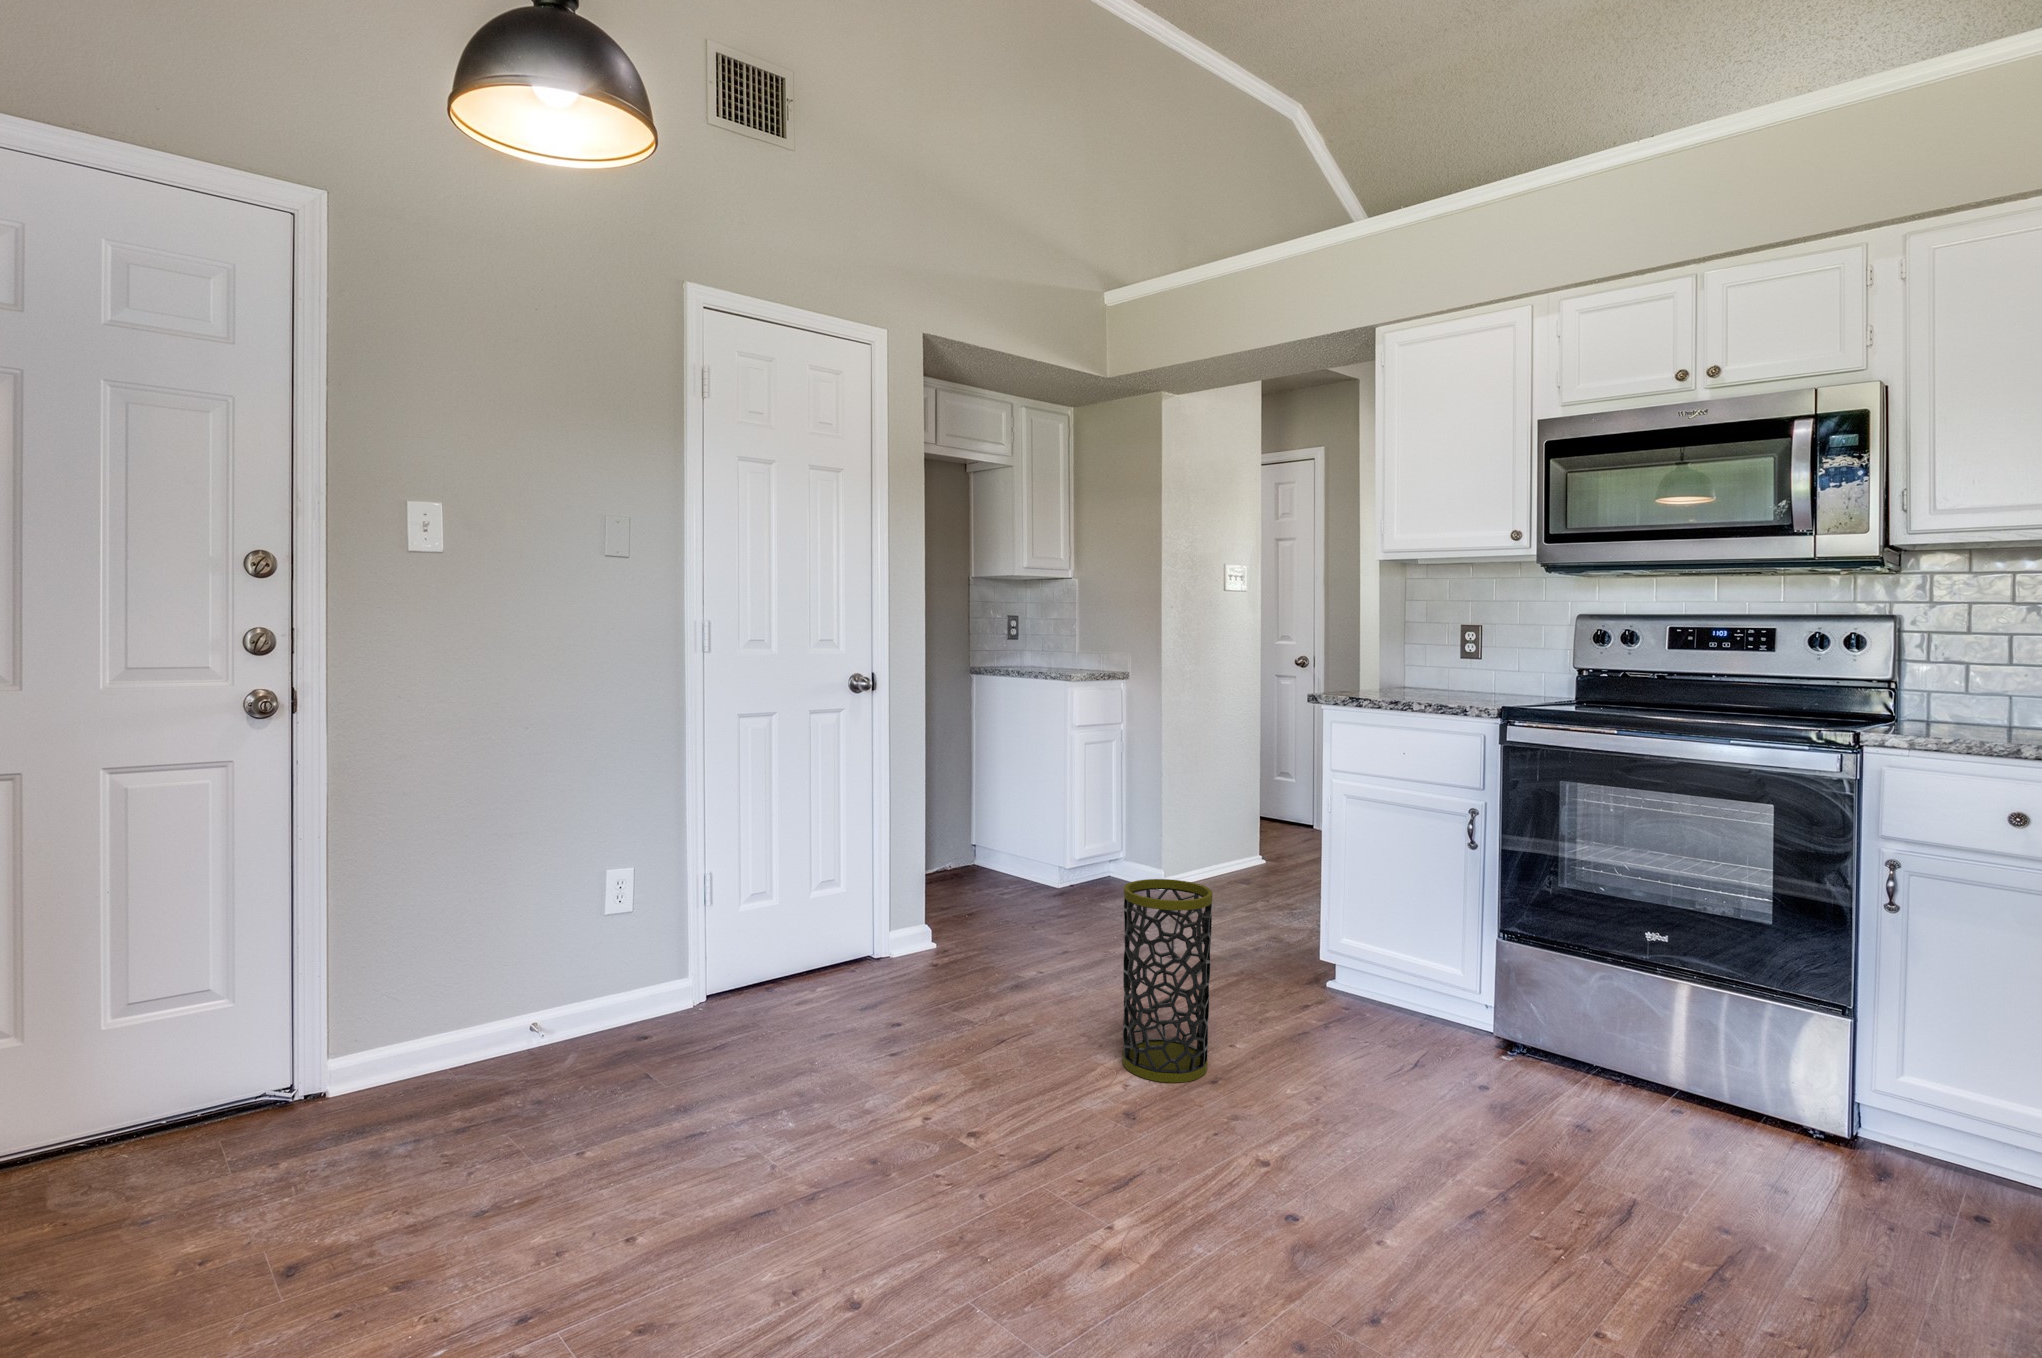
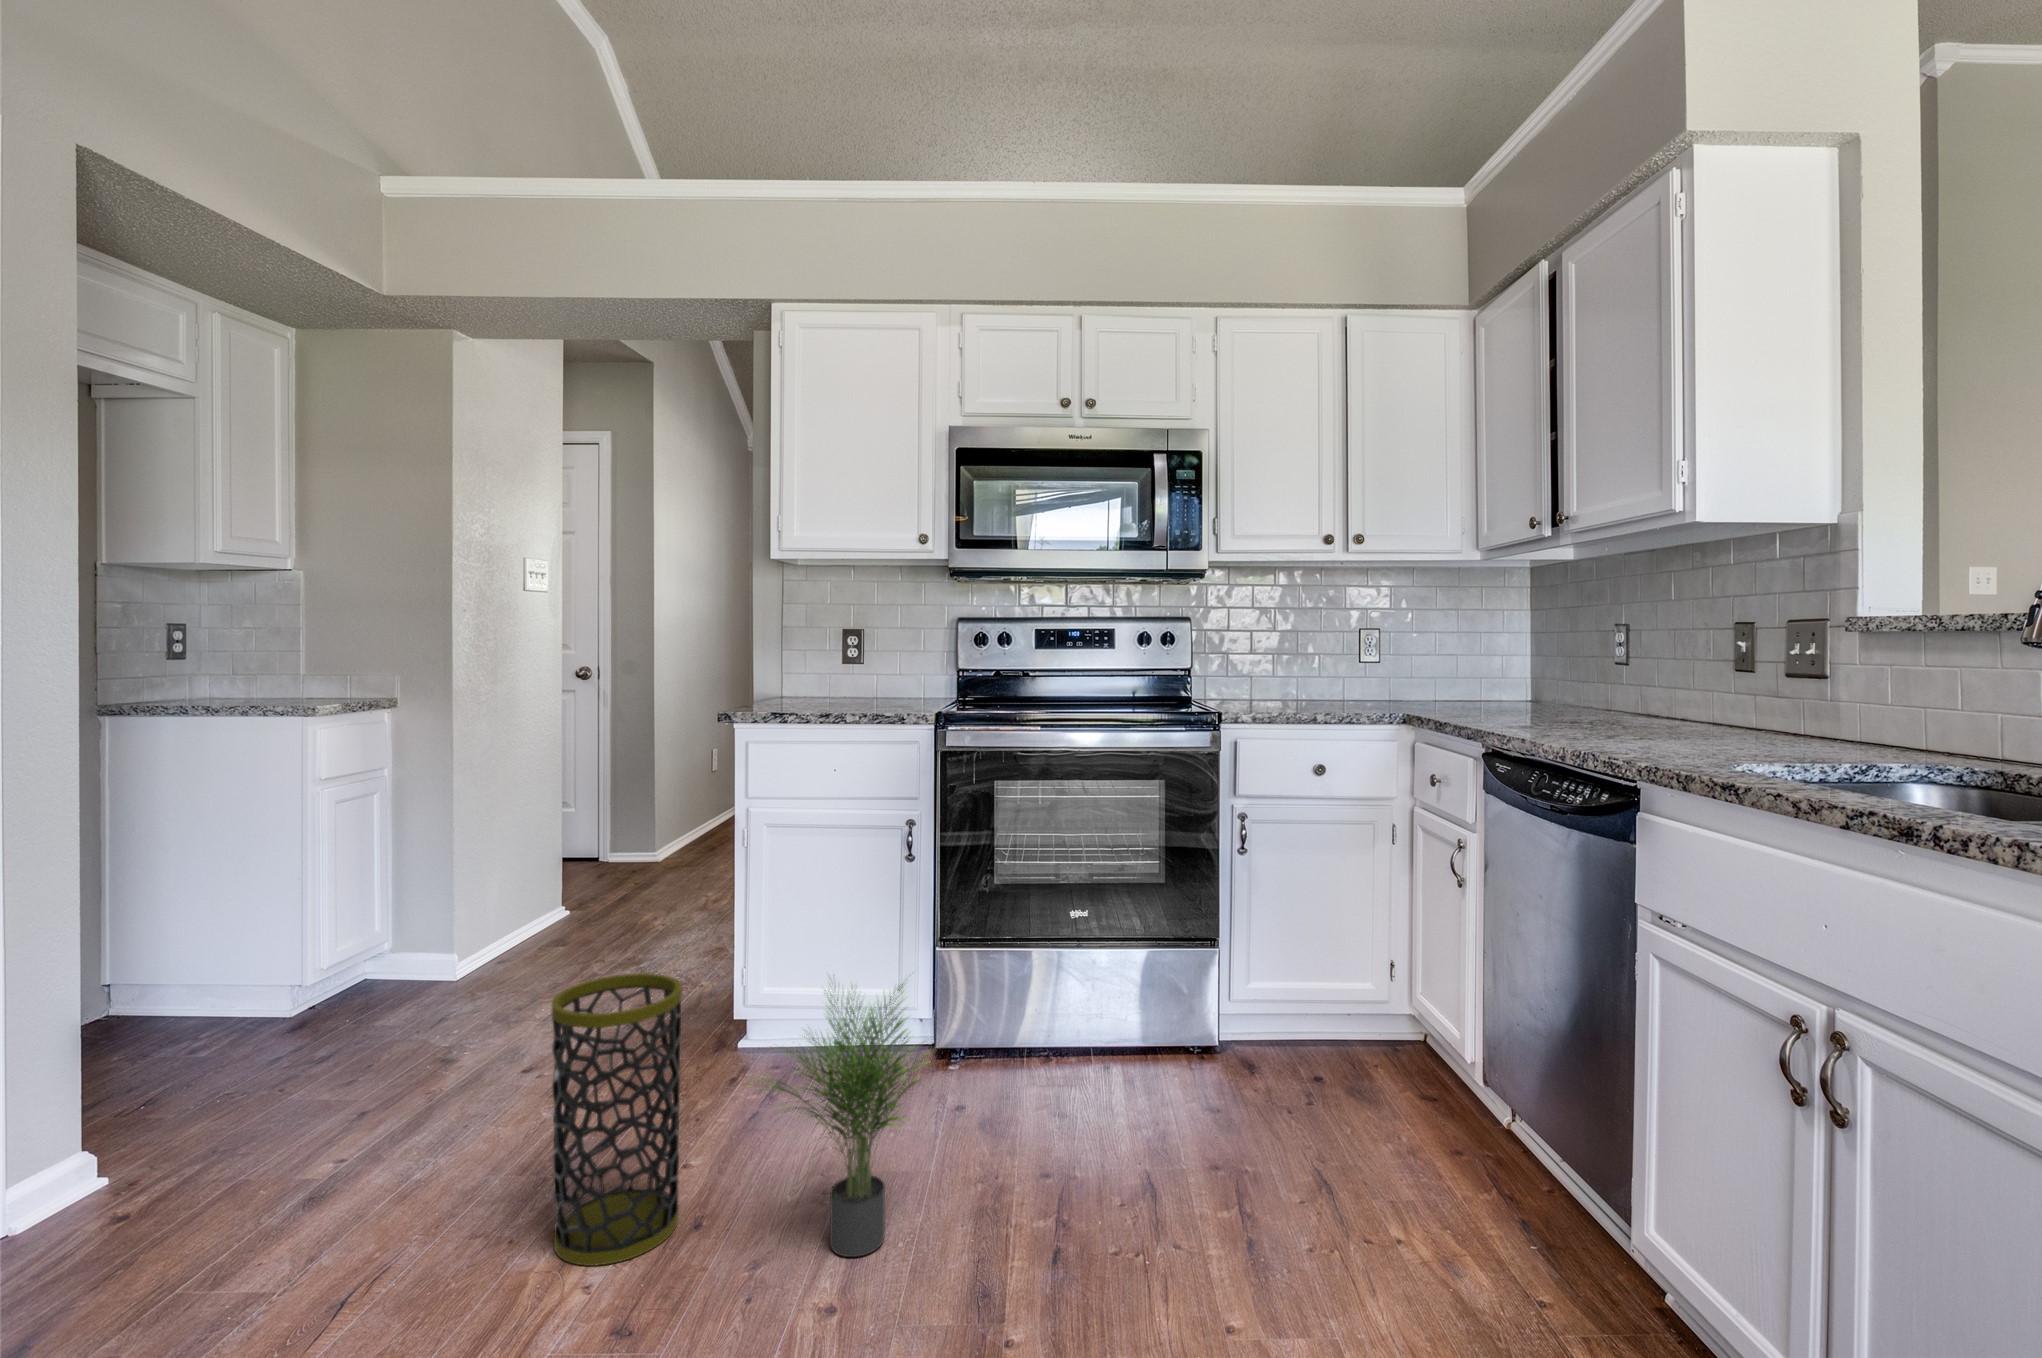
potted plant: none [1227,907,1397,1147] -> present [765,984,928,1257]

